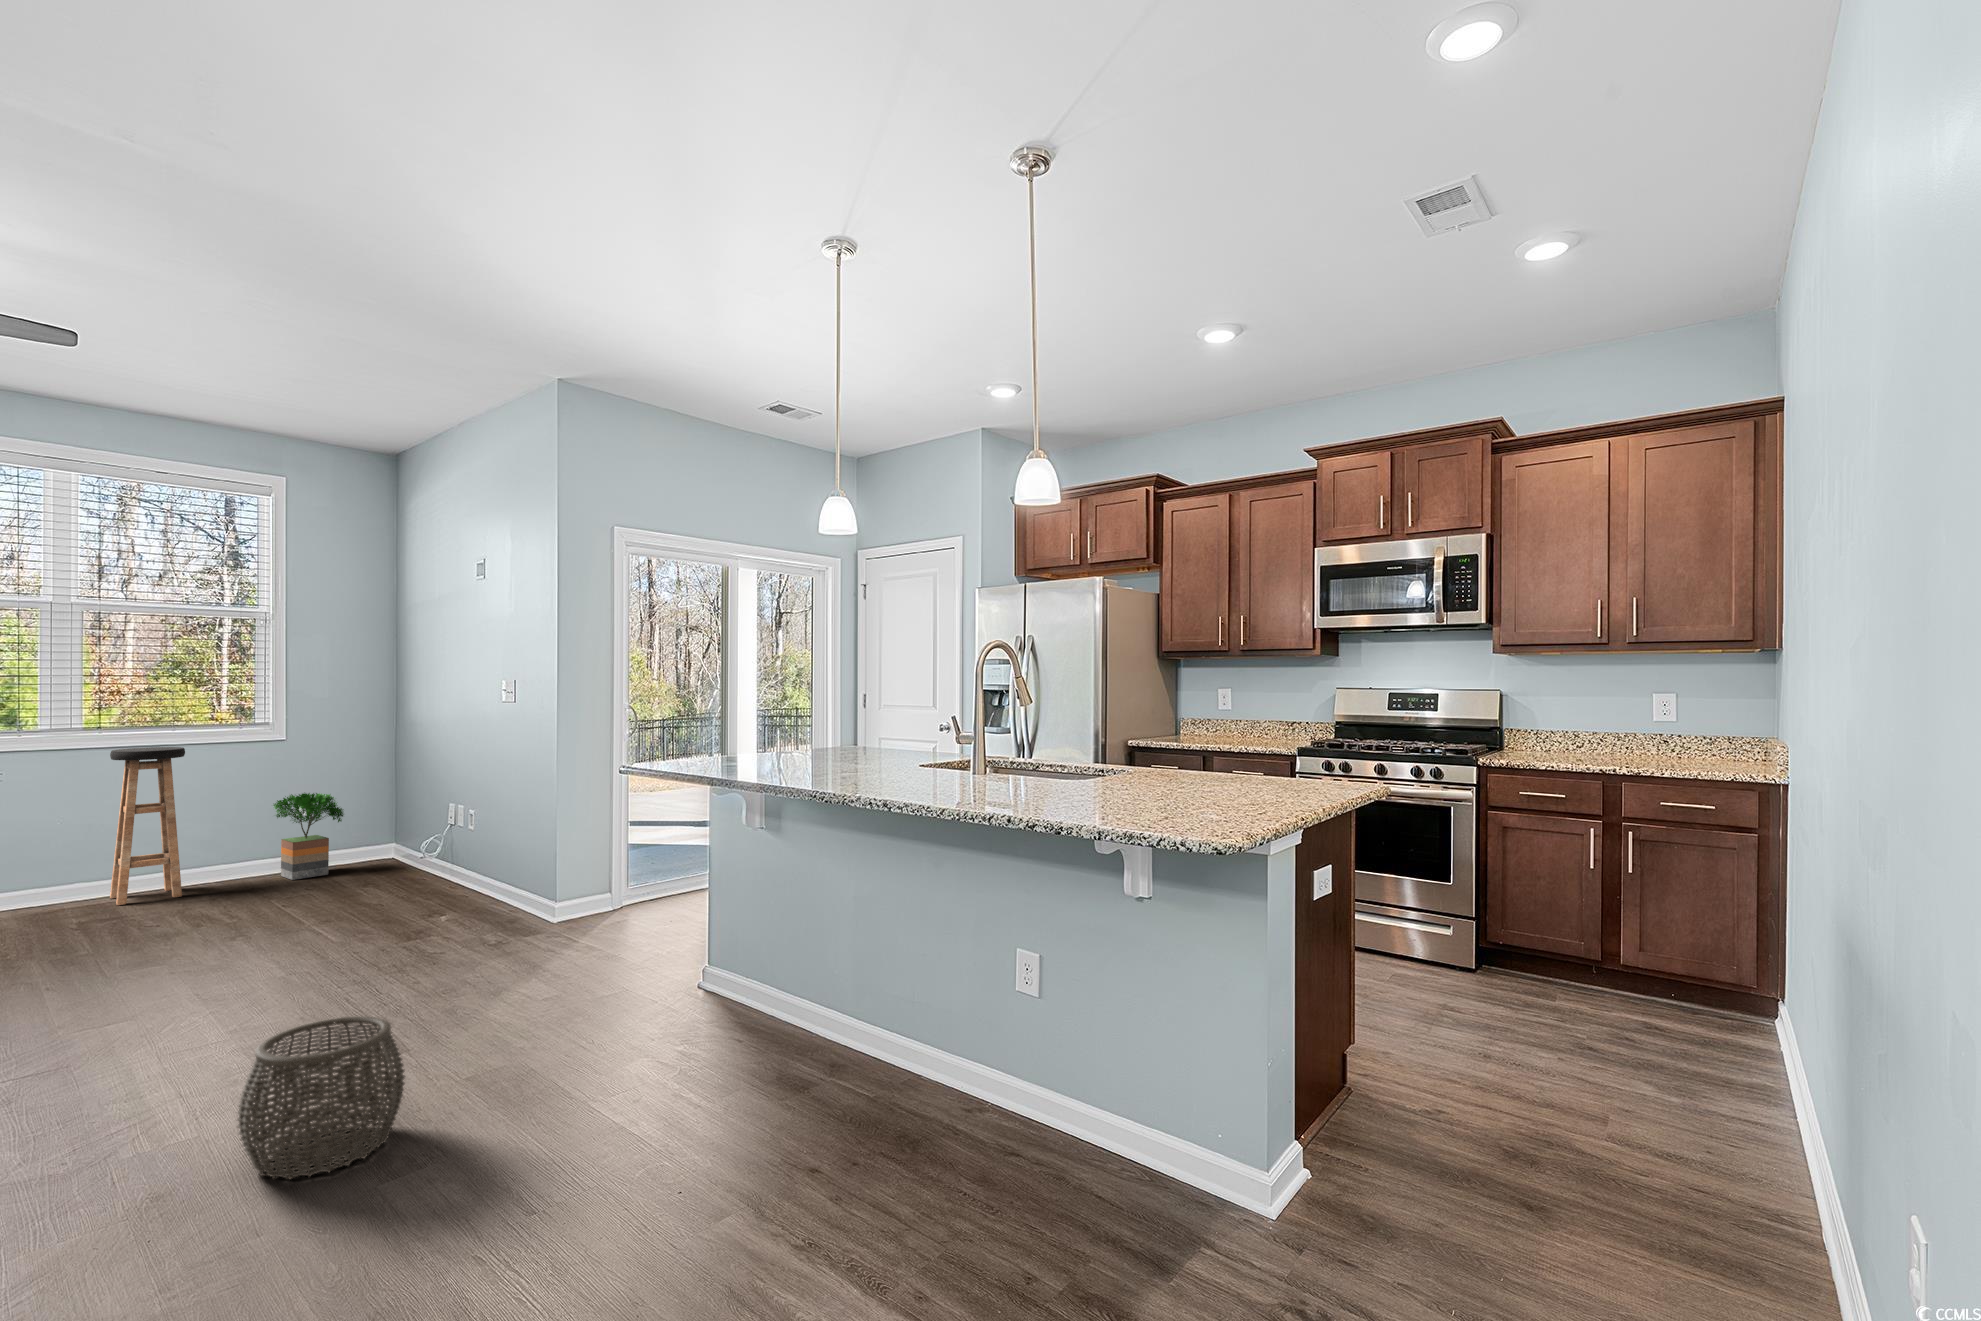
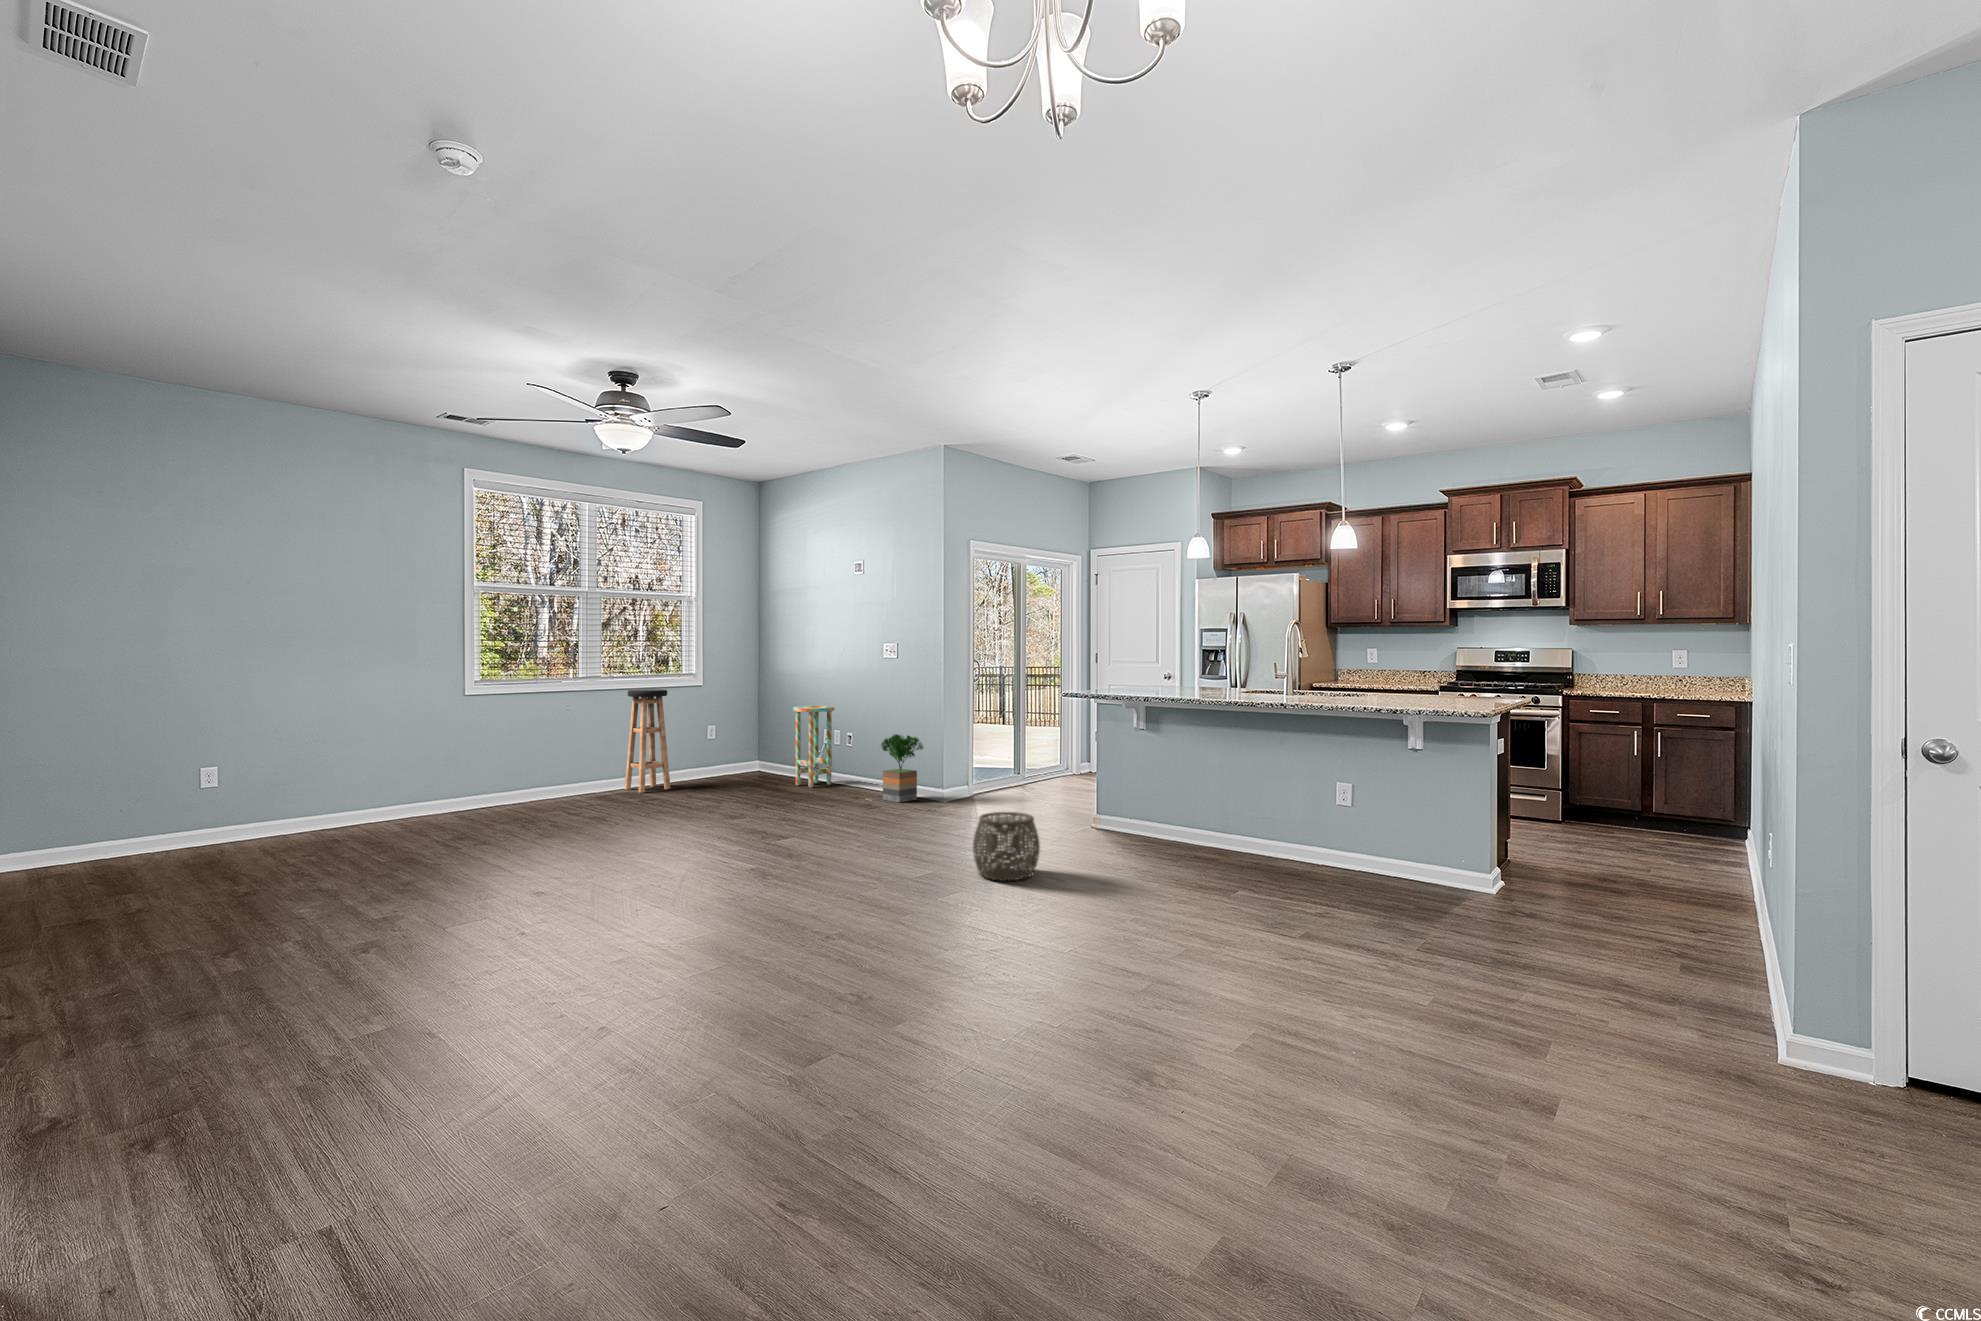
side table: none [380,769,449,892] -> present [793,706,834,788]
potted tree: present [273,793,344,880] -> present [882,734,923,802]

